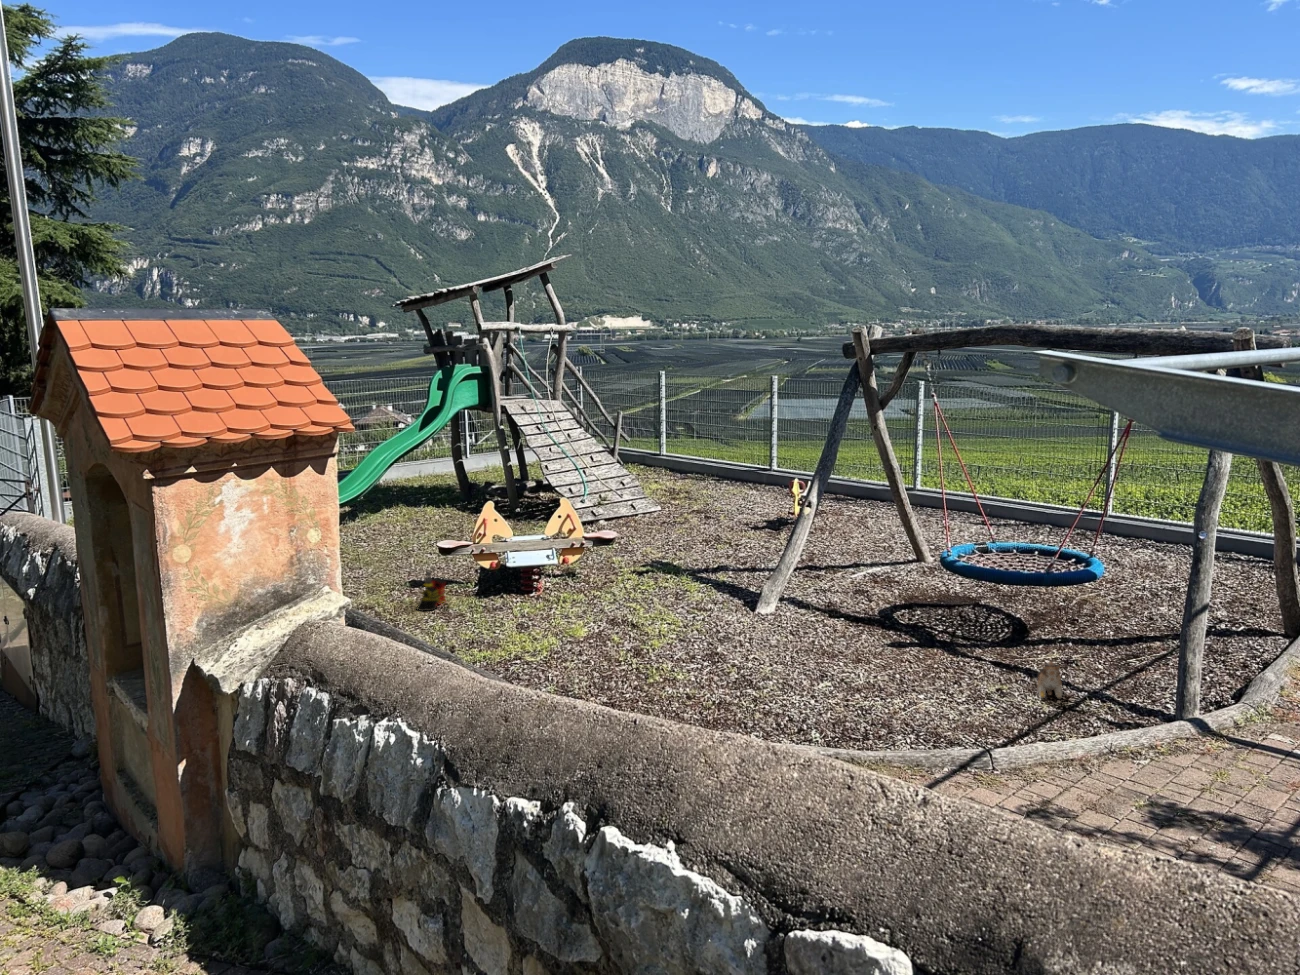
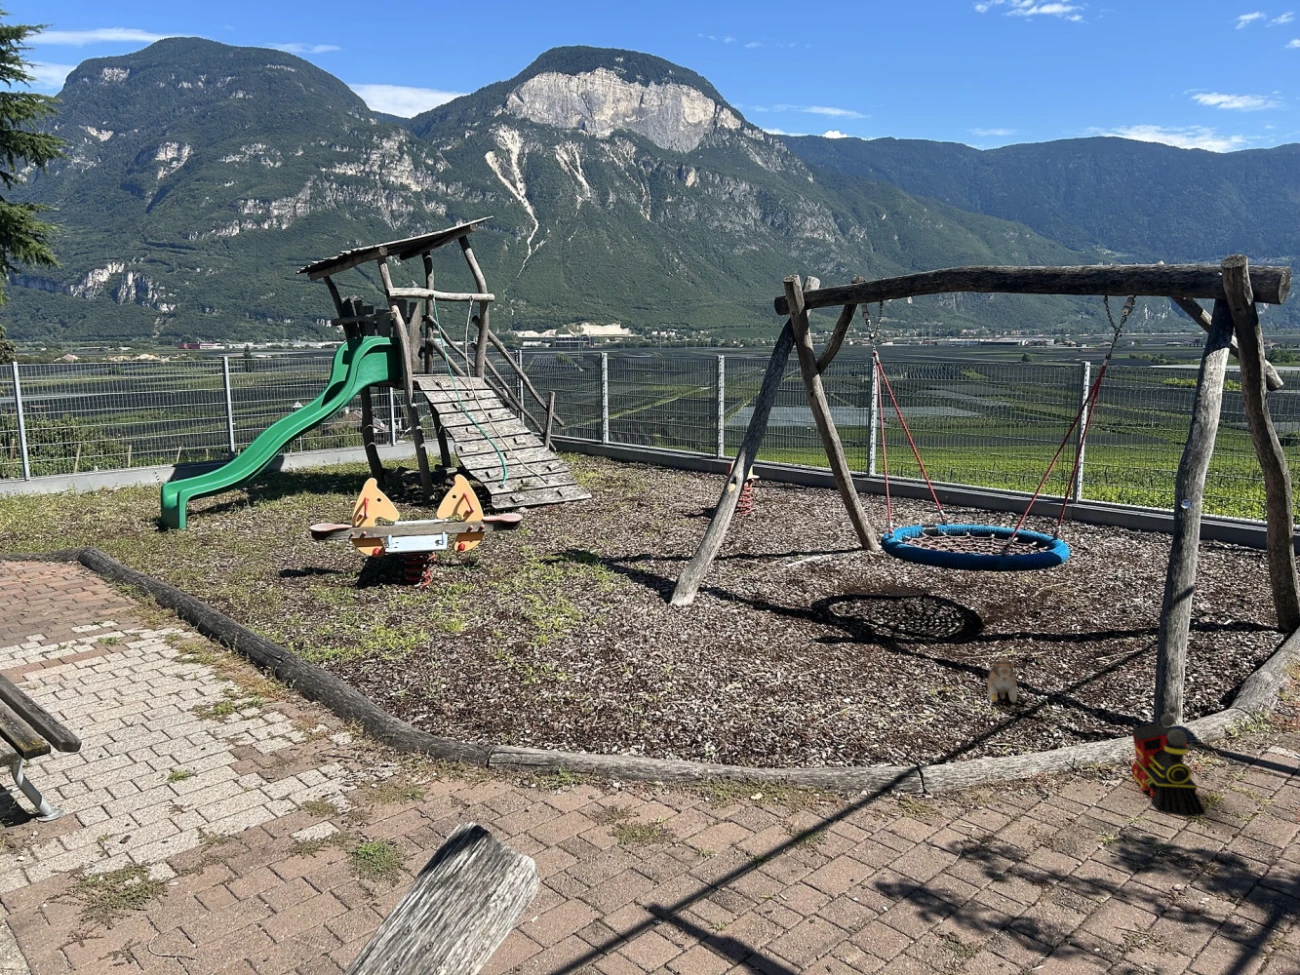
toy train: present [417,568,446,611] -> present [1131,706,1206,817]

